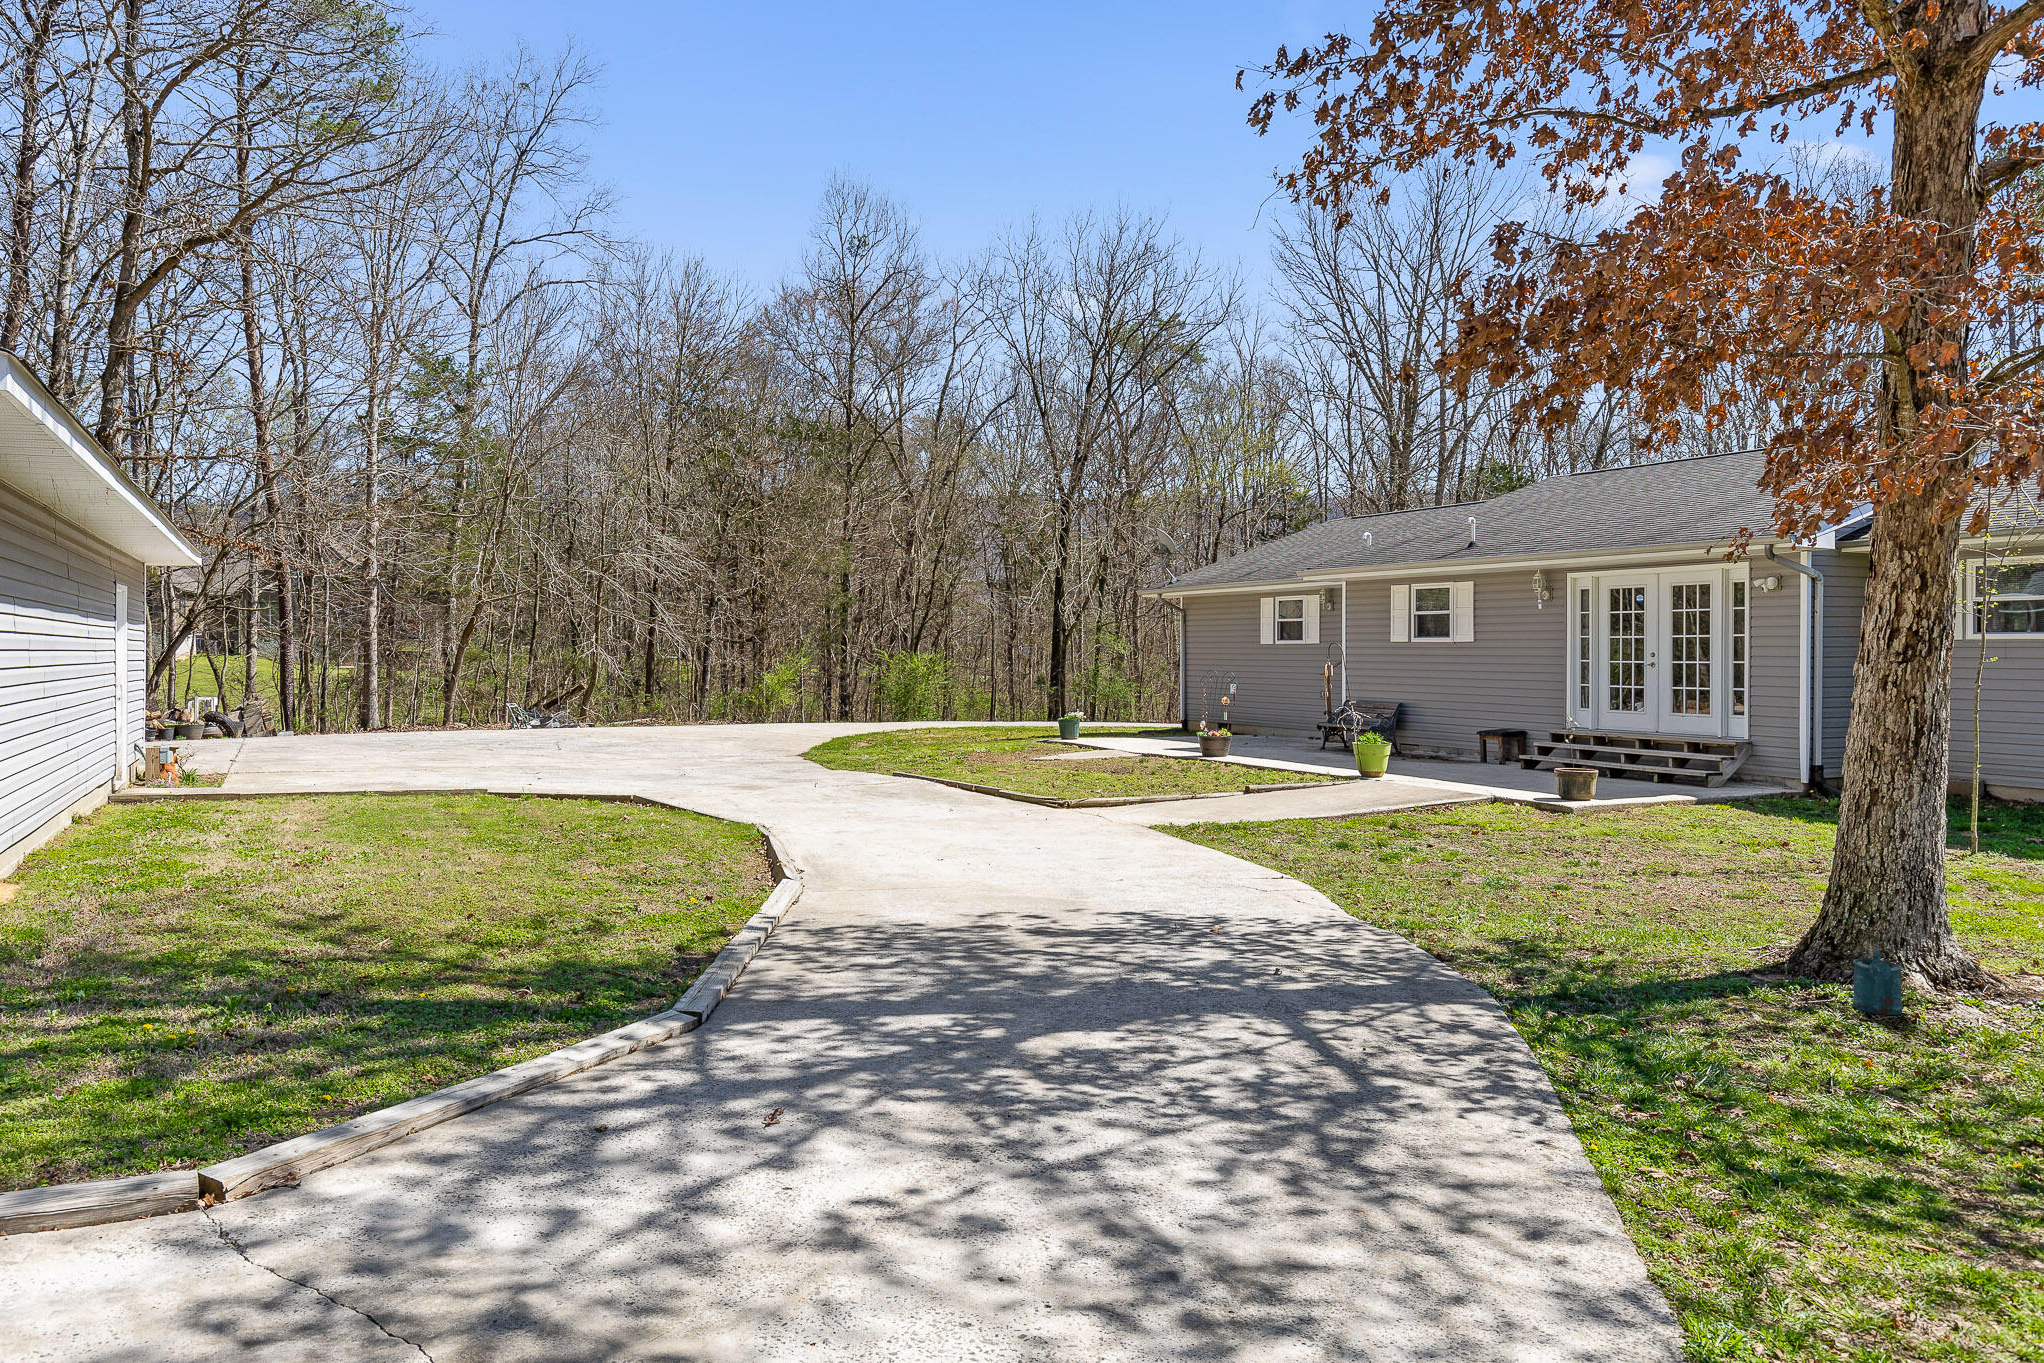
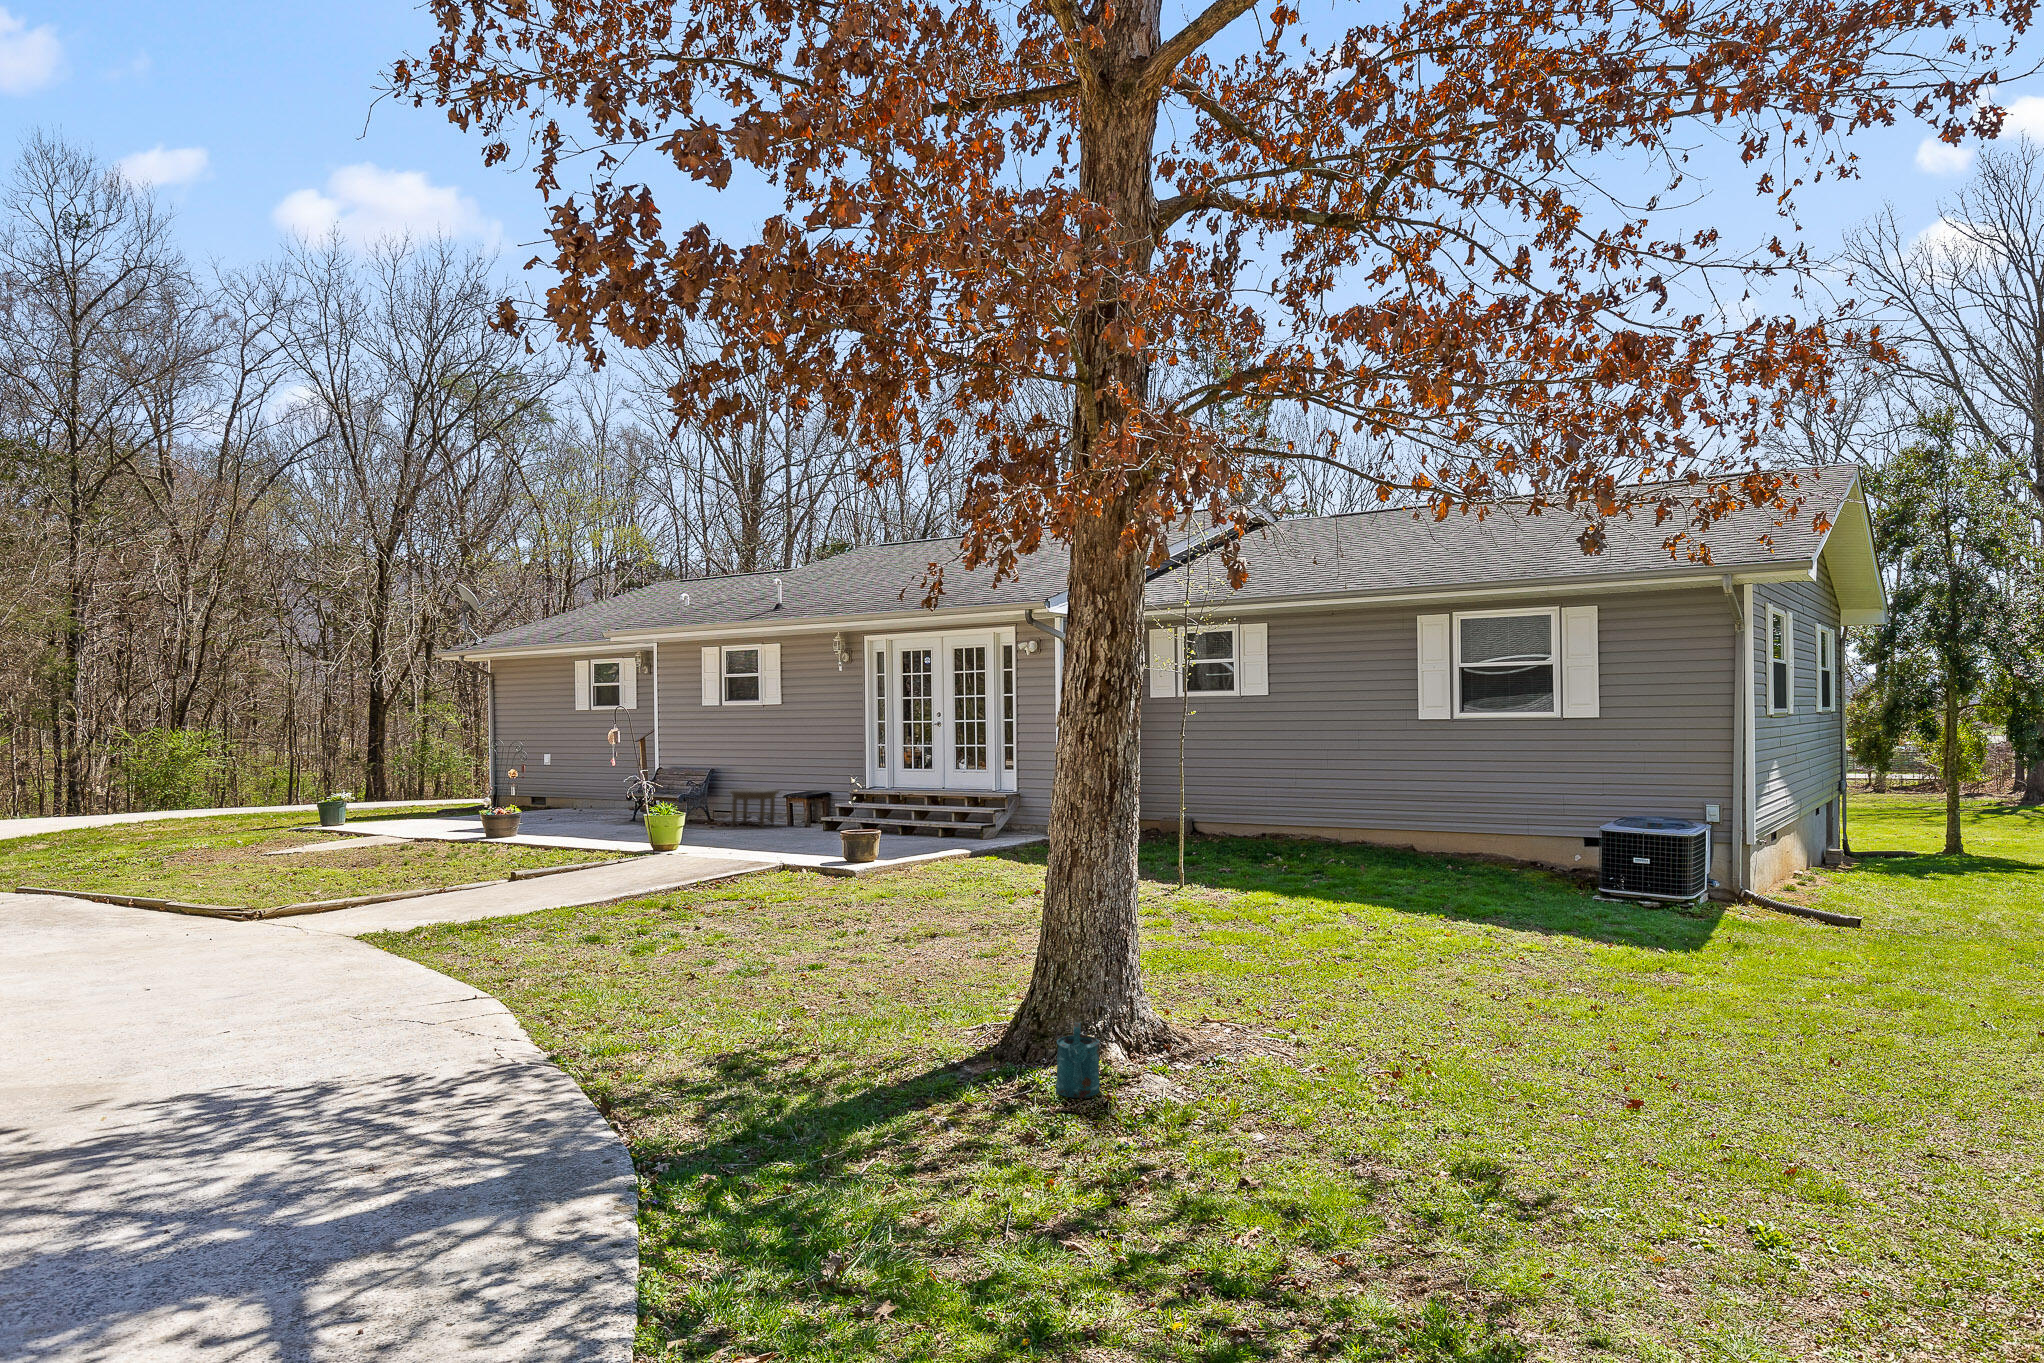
side table: none [1419,723,1471,763] -> present [729,788,779,827]

